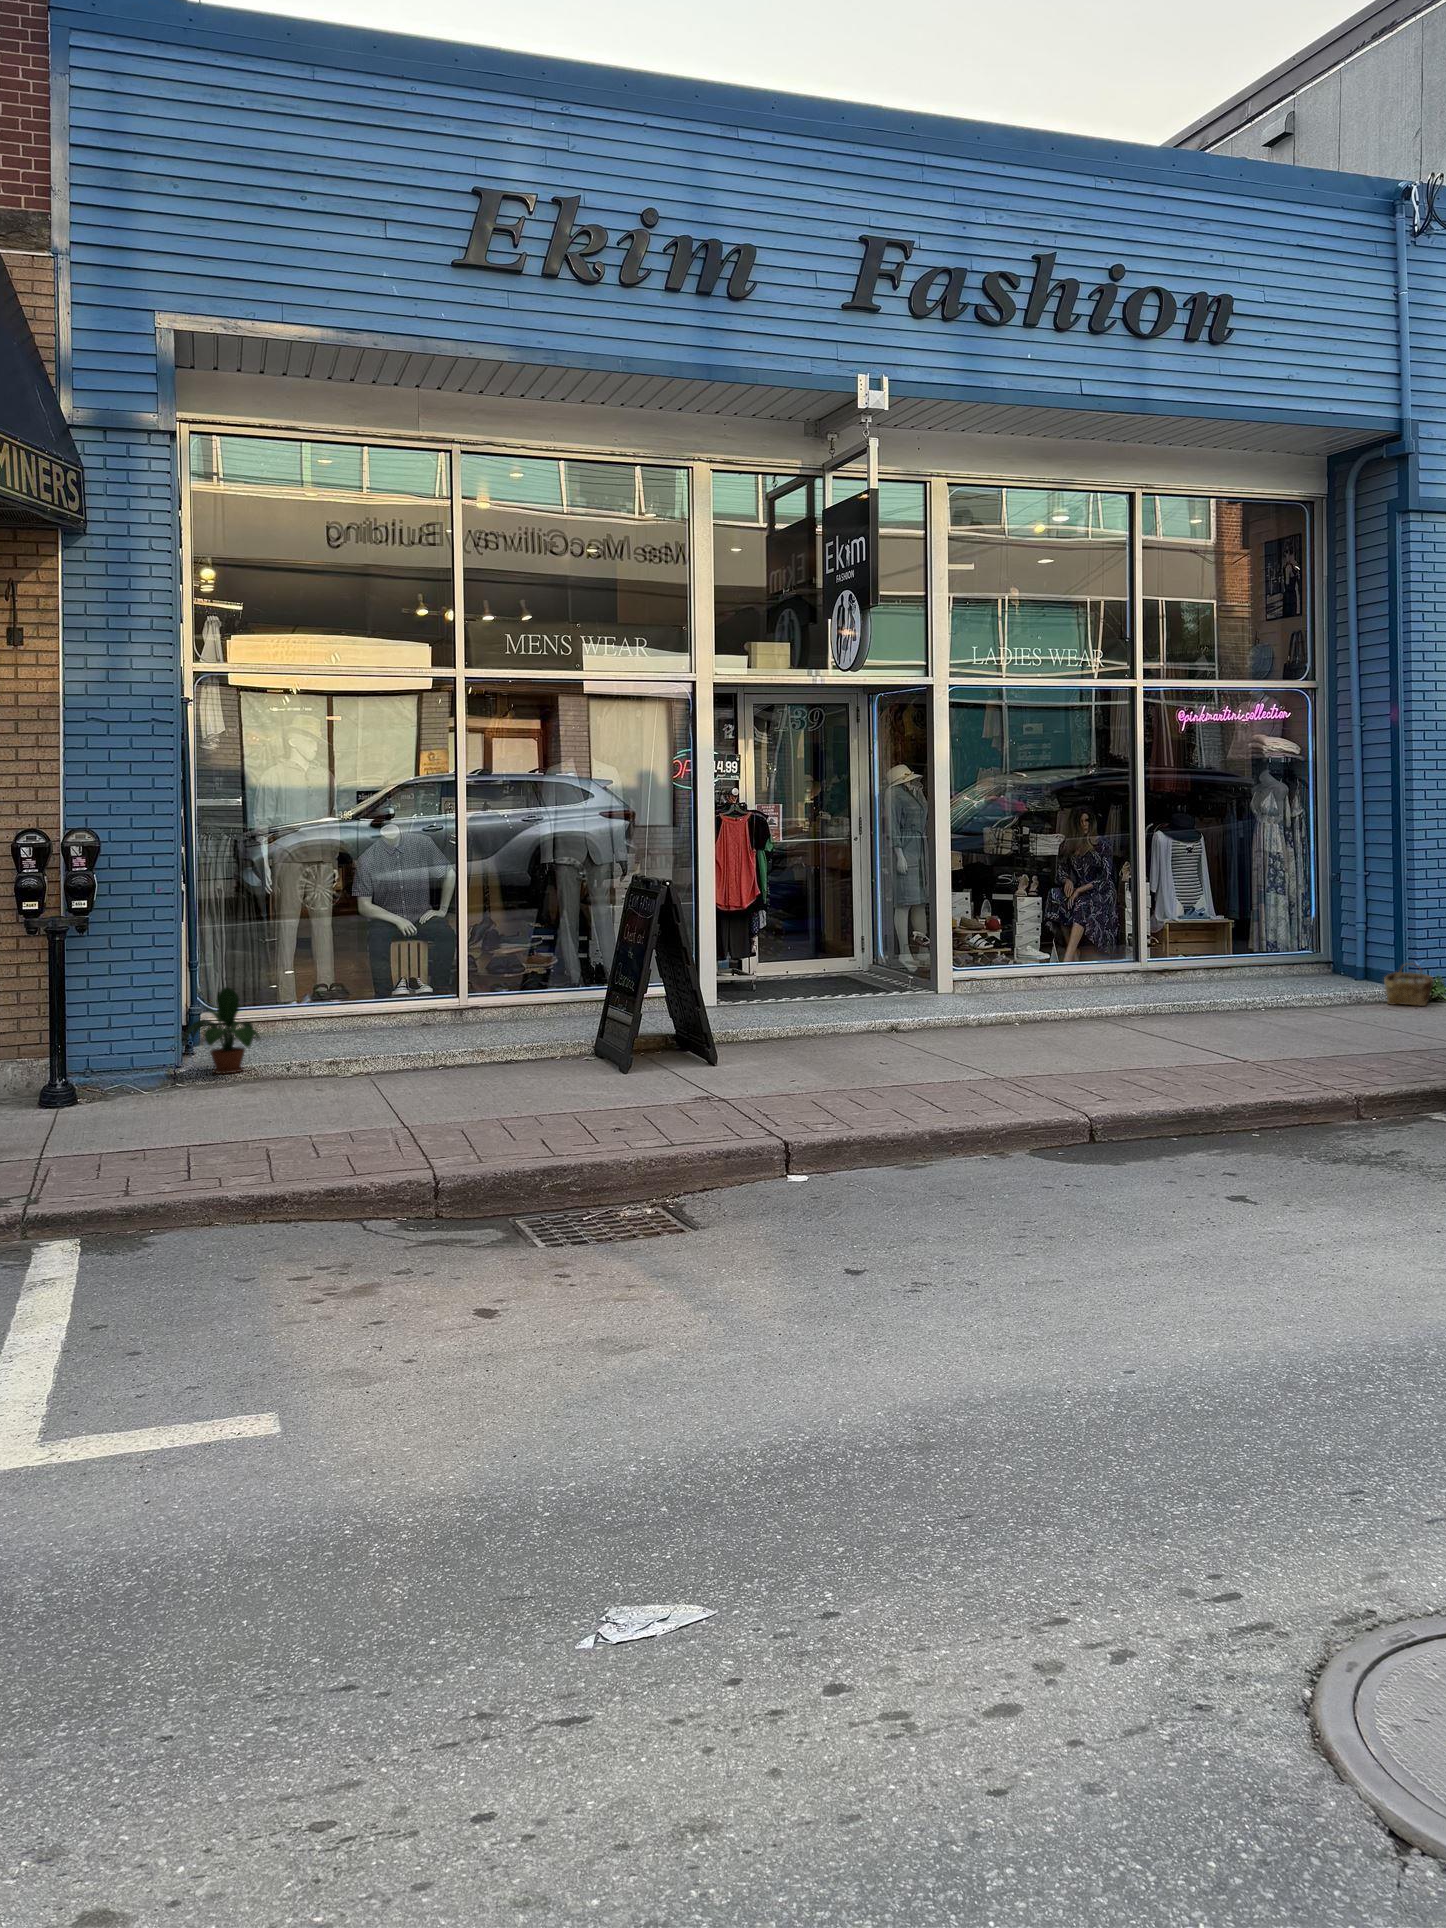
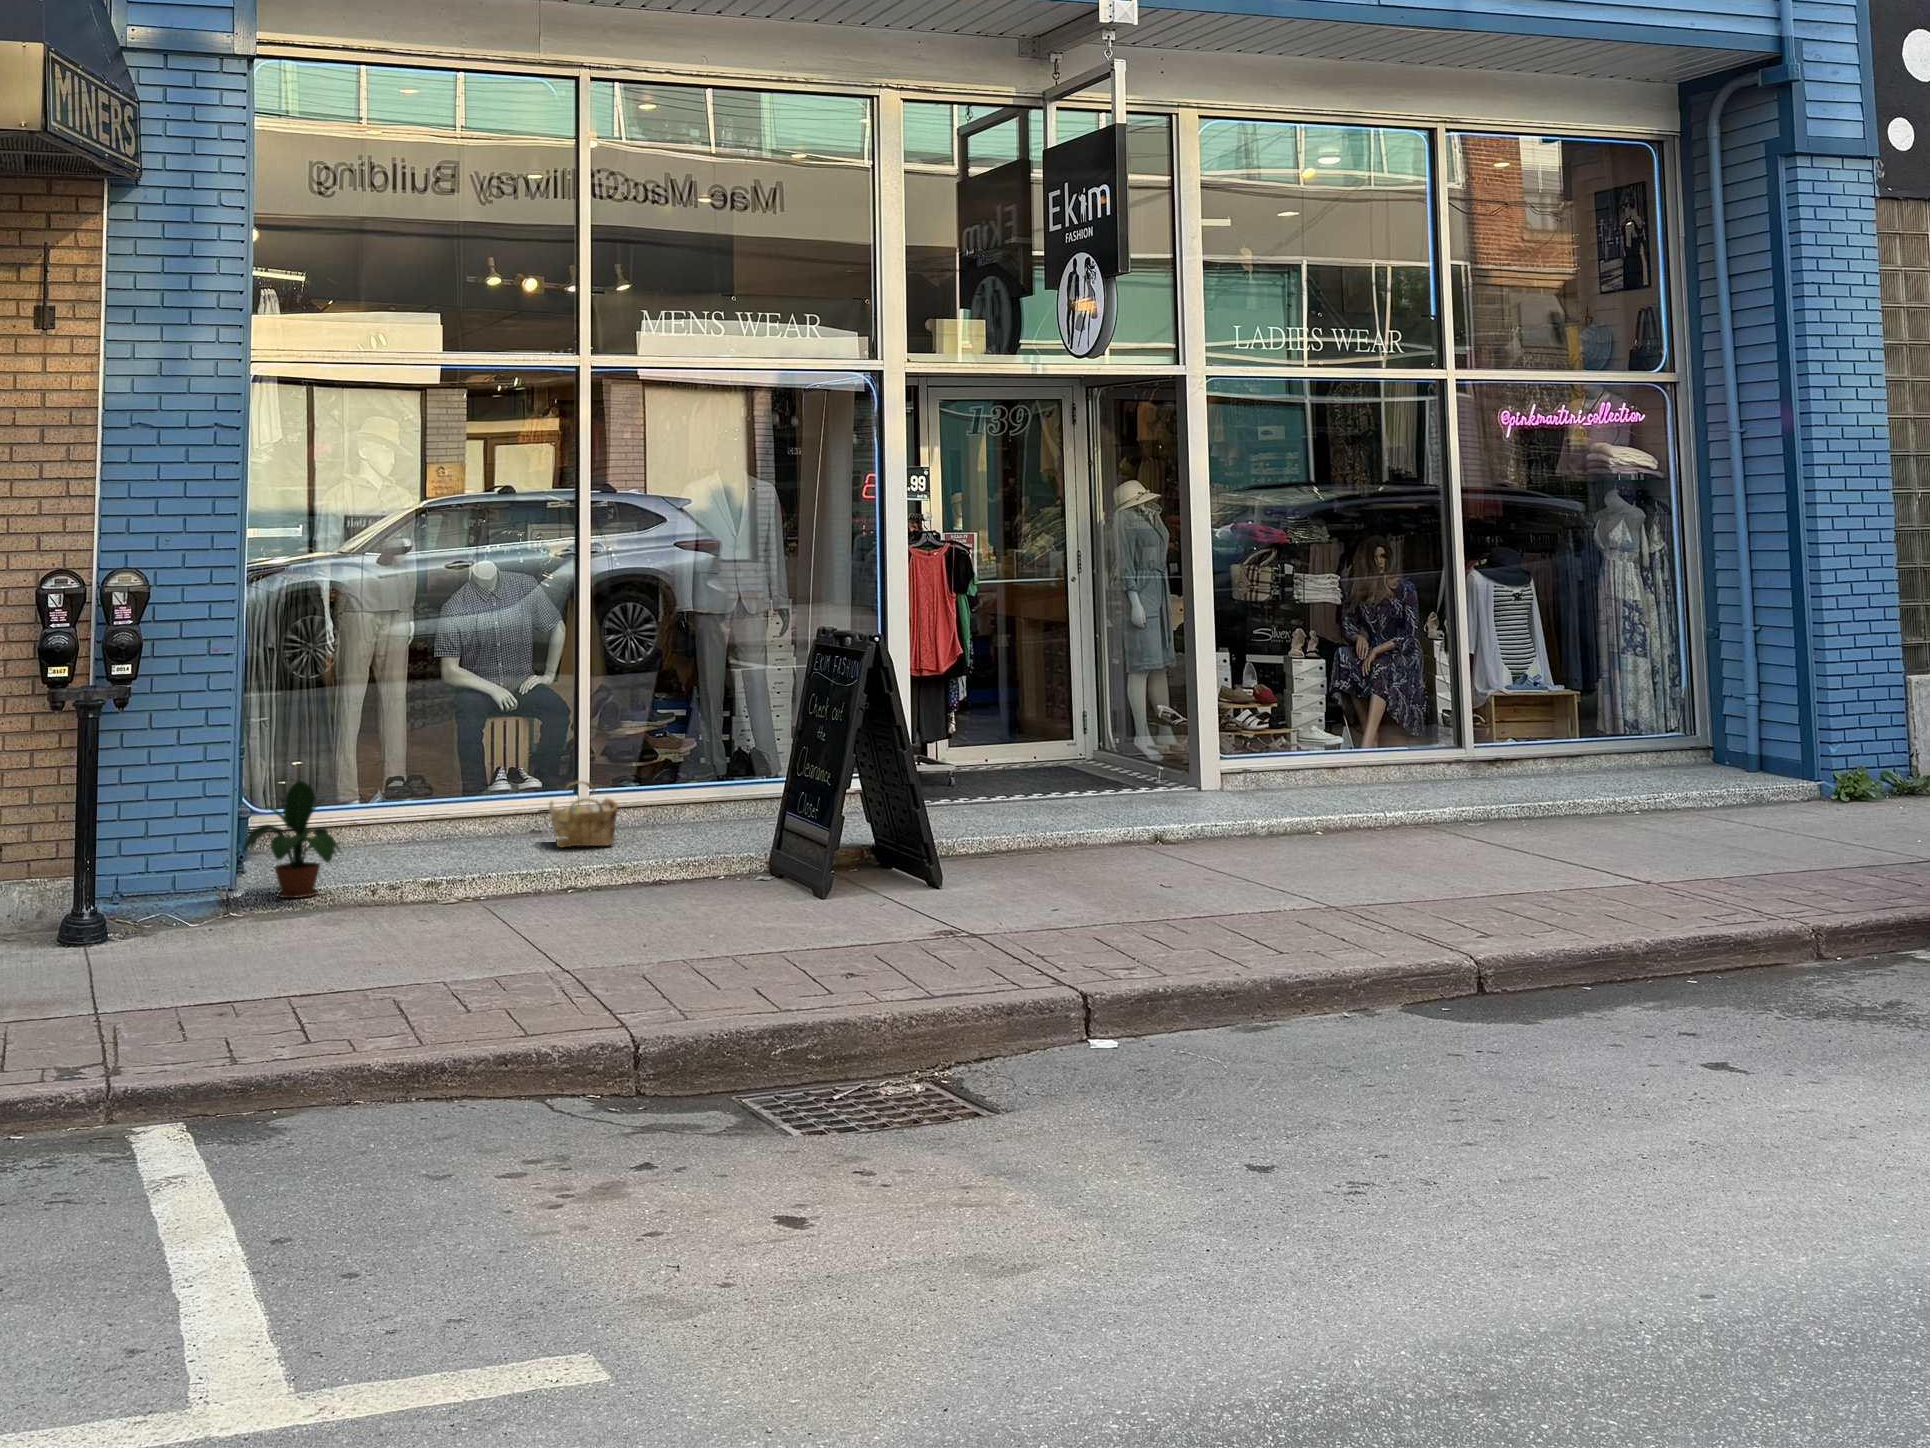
woven basket: present [1384,963,1433,1006] -> present [549,781,618,847]

